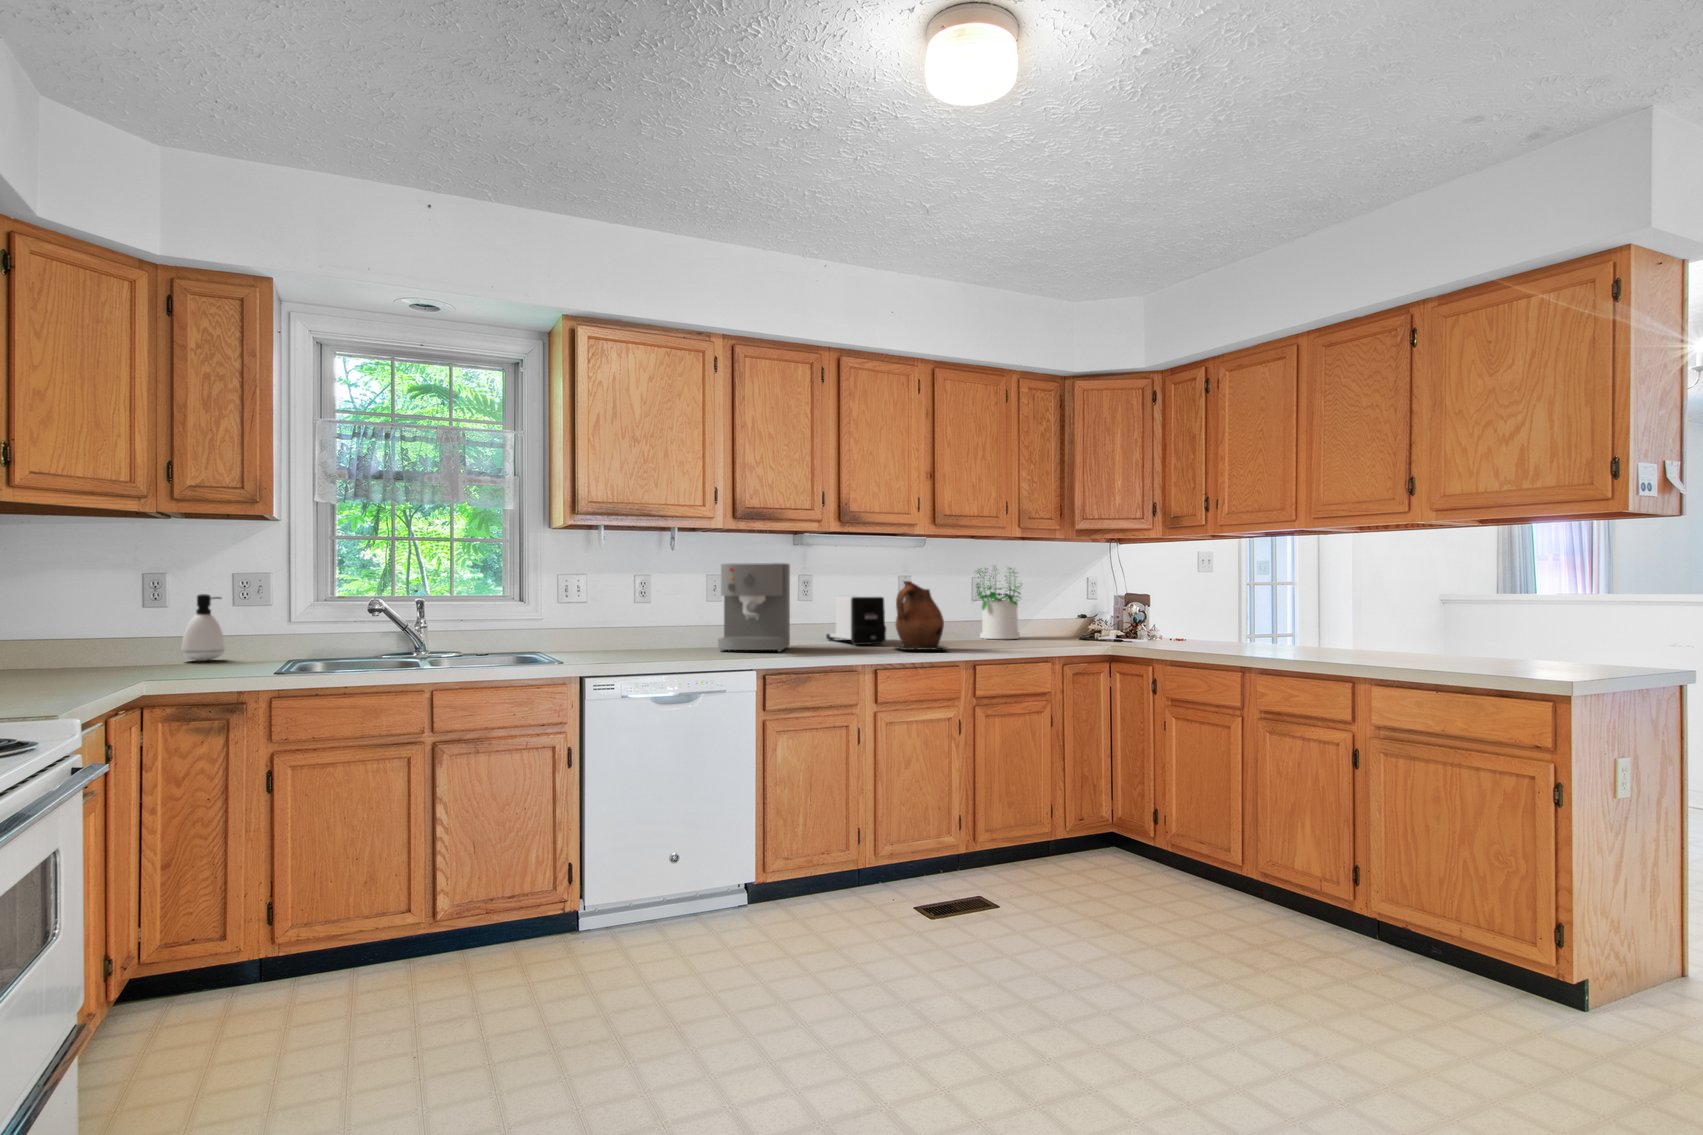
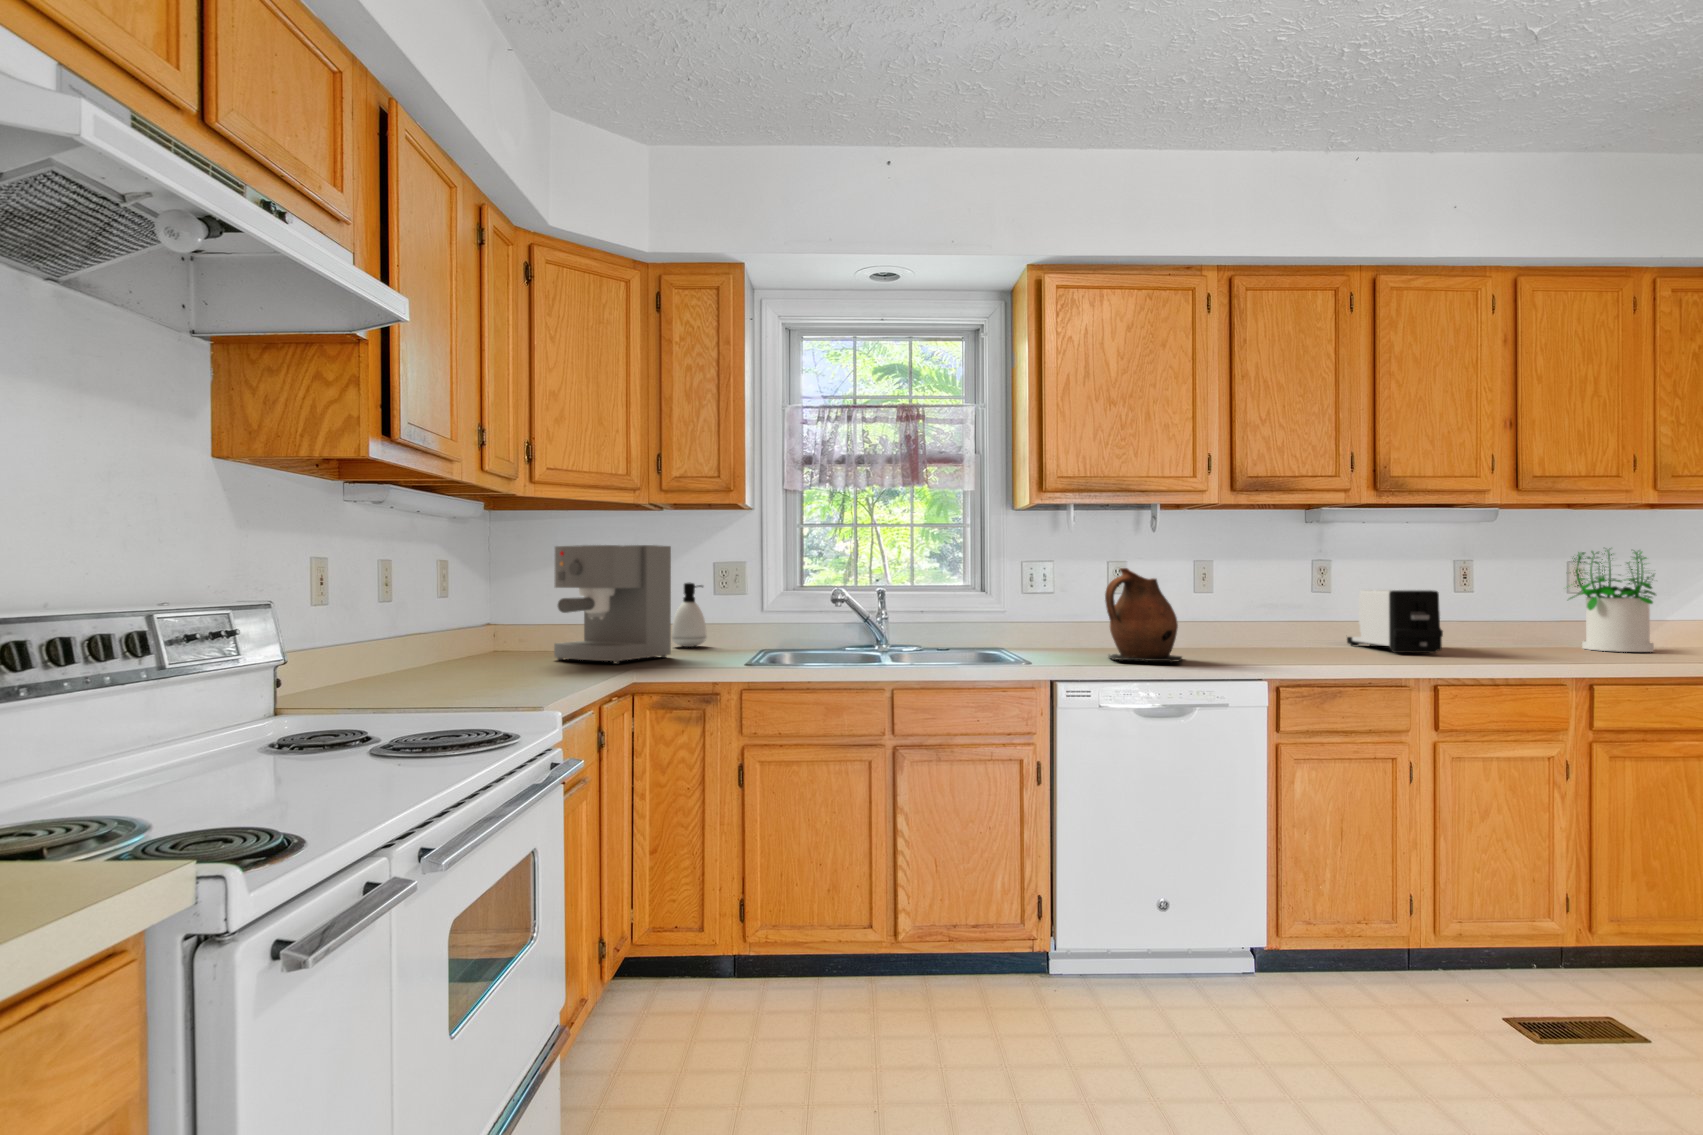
coffee maker: present [718,563,790,652] -> present [554,545,671,663]
ceramic pitcher: present [895,581,948,650] -> present [1105,568,1182,662]

